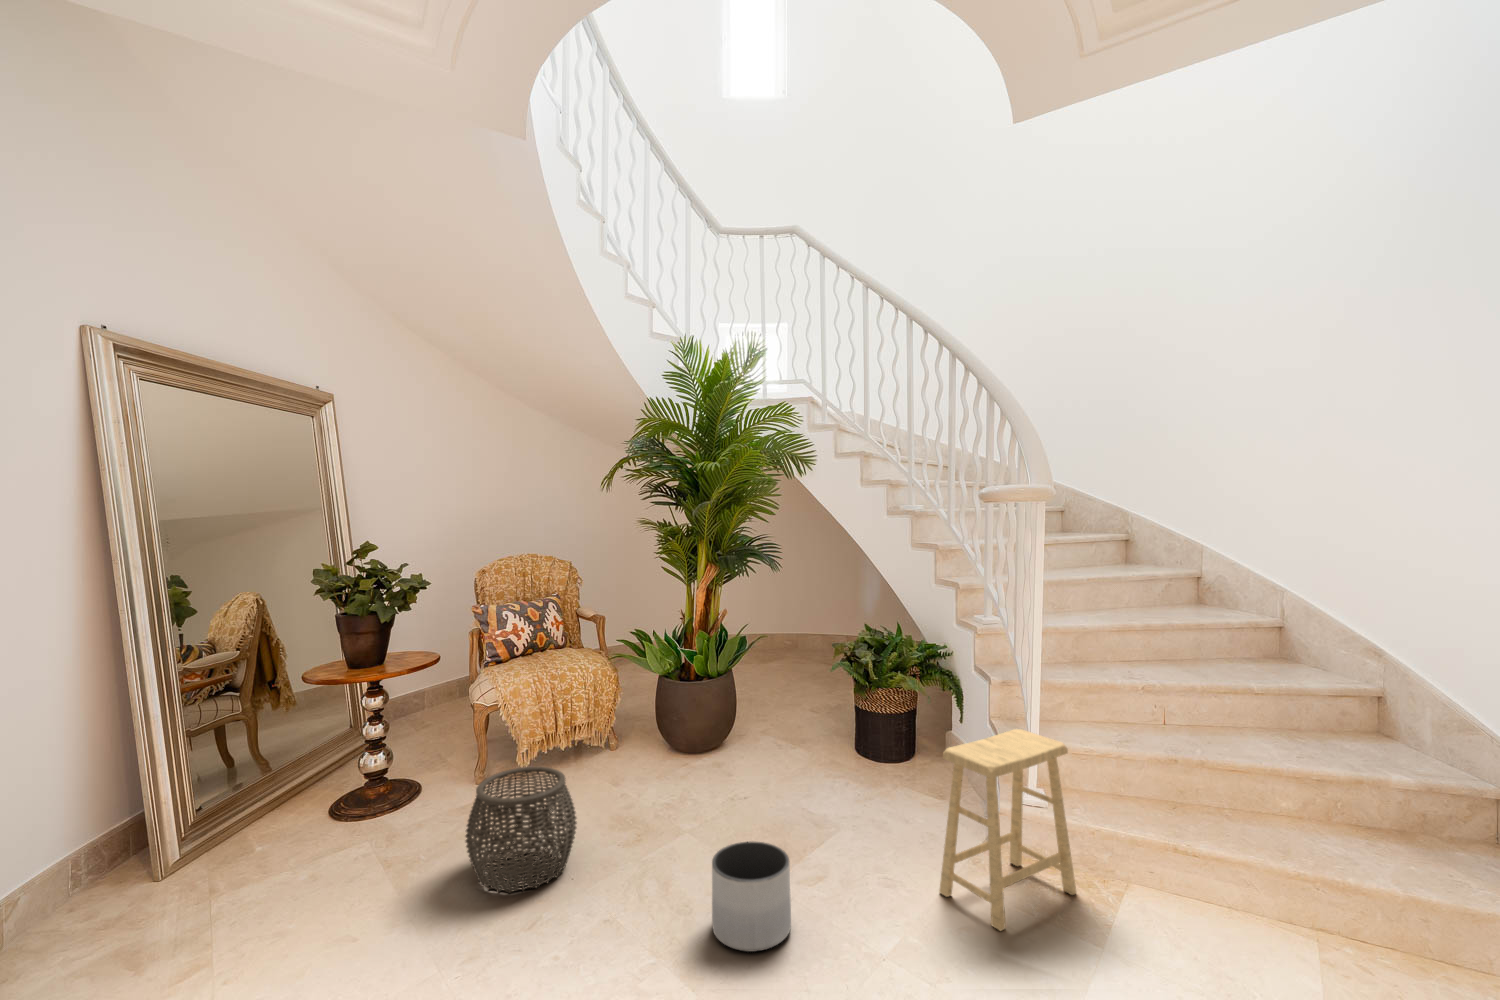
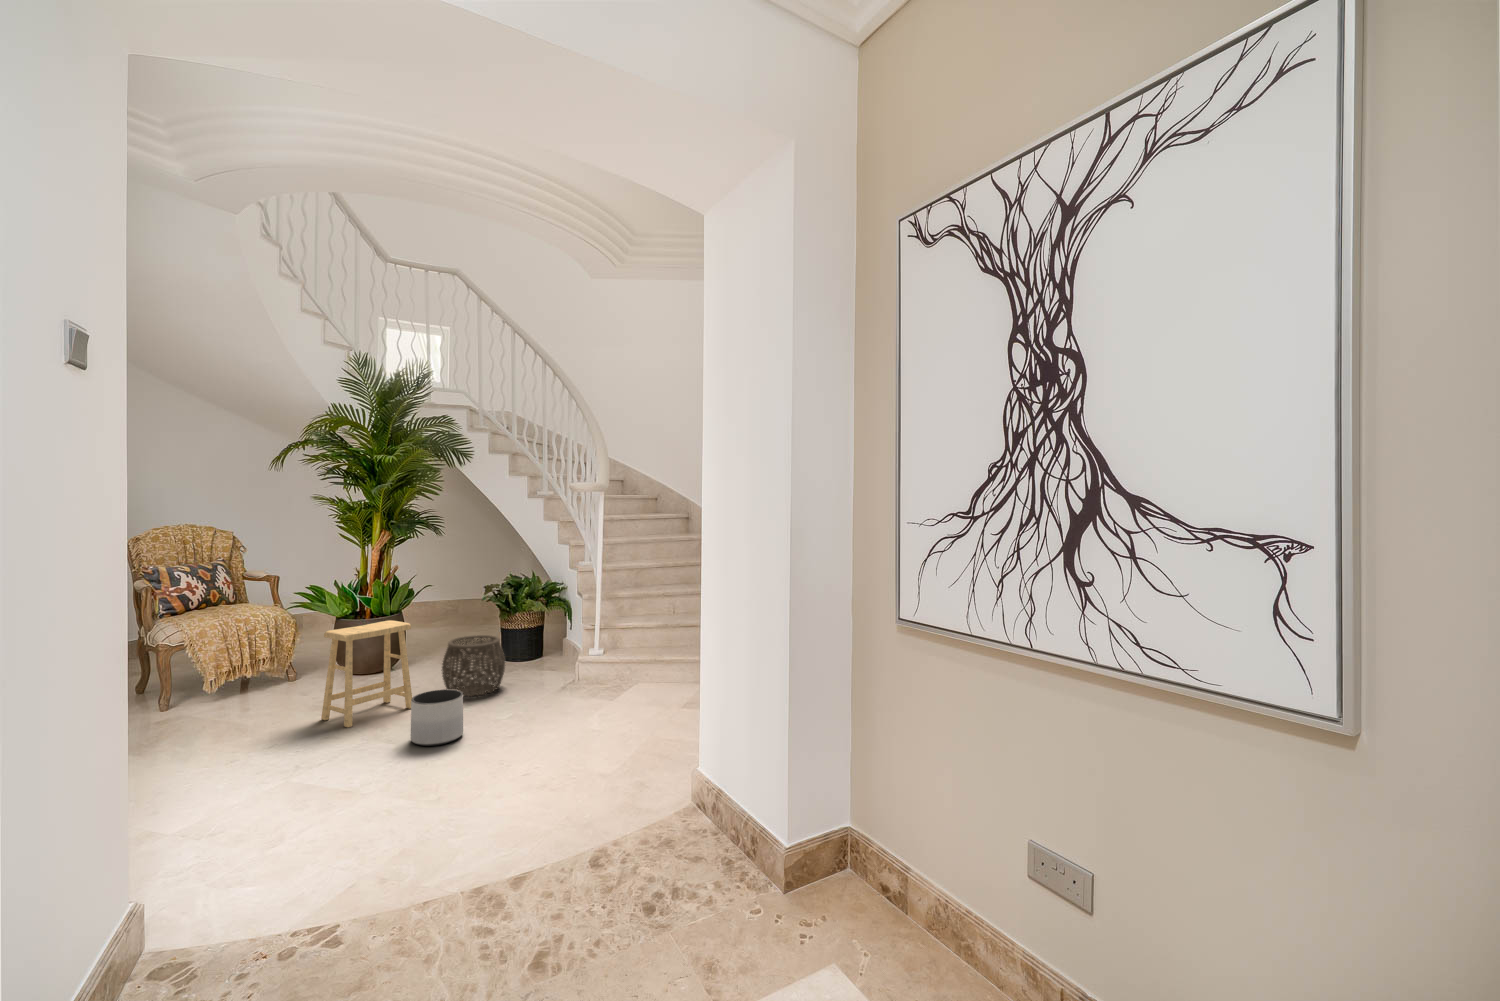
footstool: present [939,729,1076,931] -> present [321,620,412,727]
woven basket: present [465,767,577,893] -> present [442,635,505,697]

